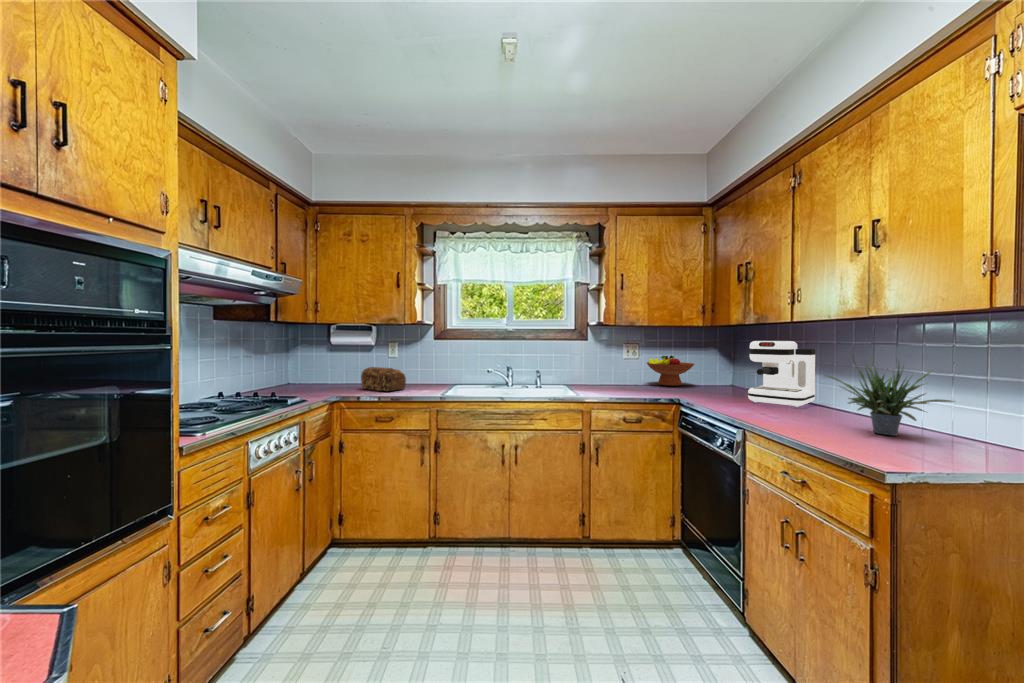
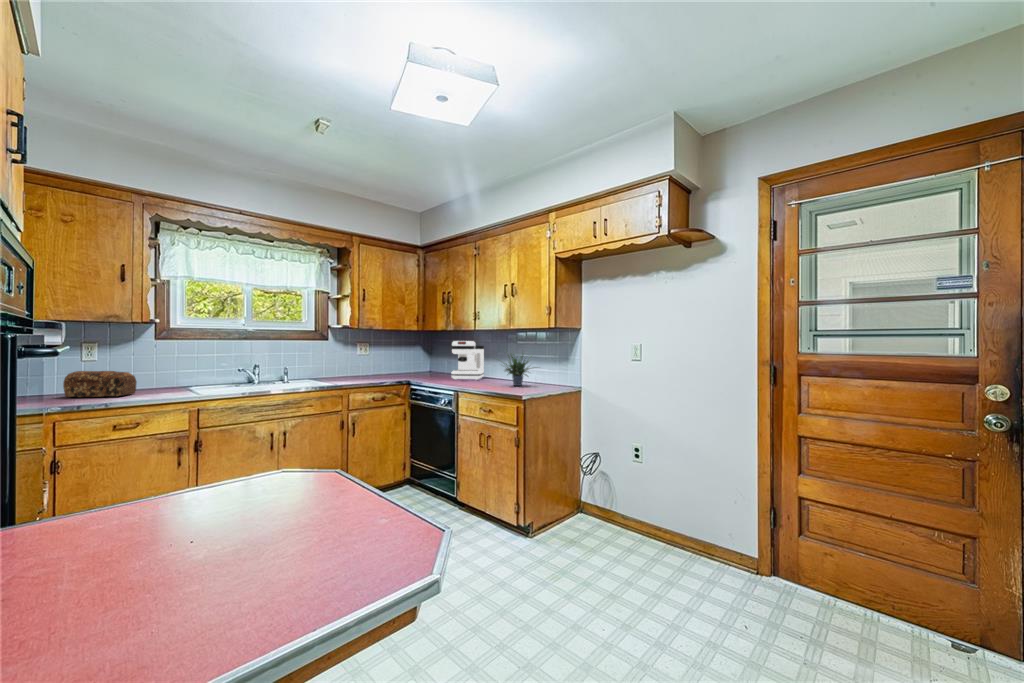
fruit bowl: present [647,355,694,386] -> none [376,352,411,375]

